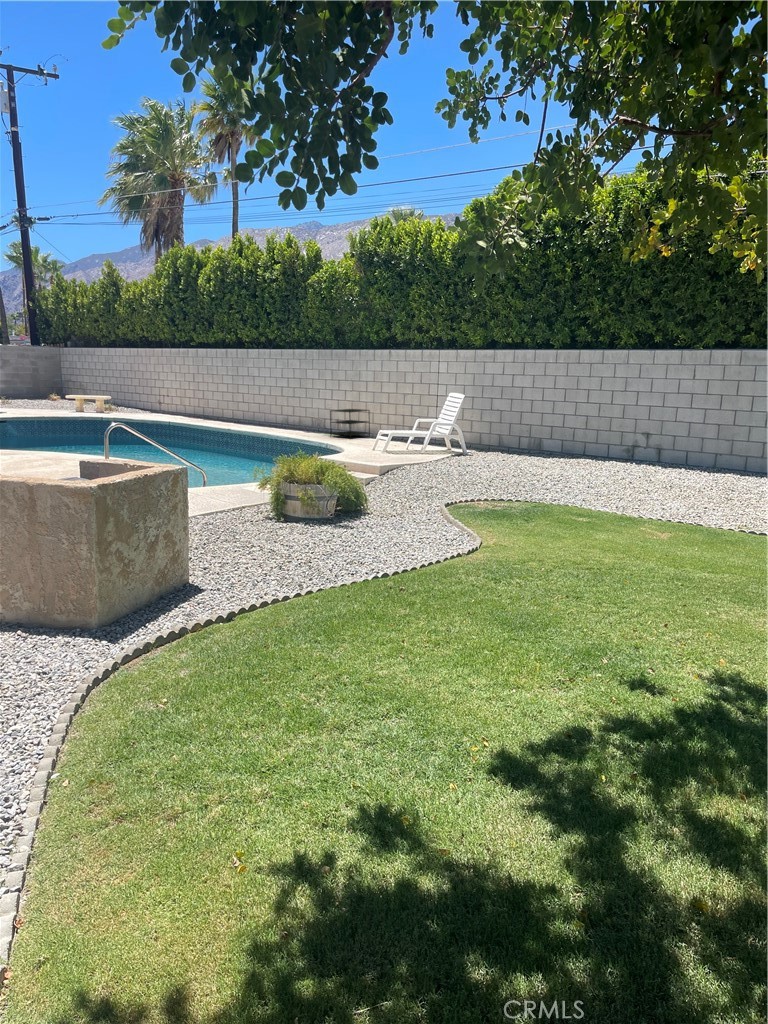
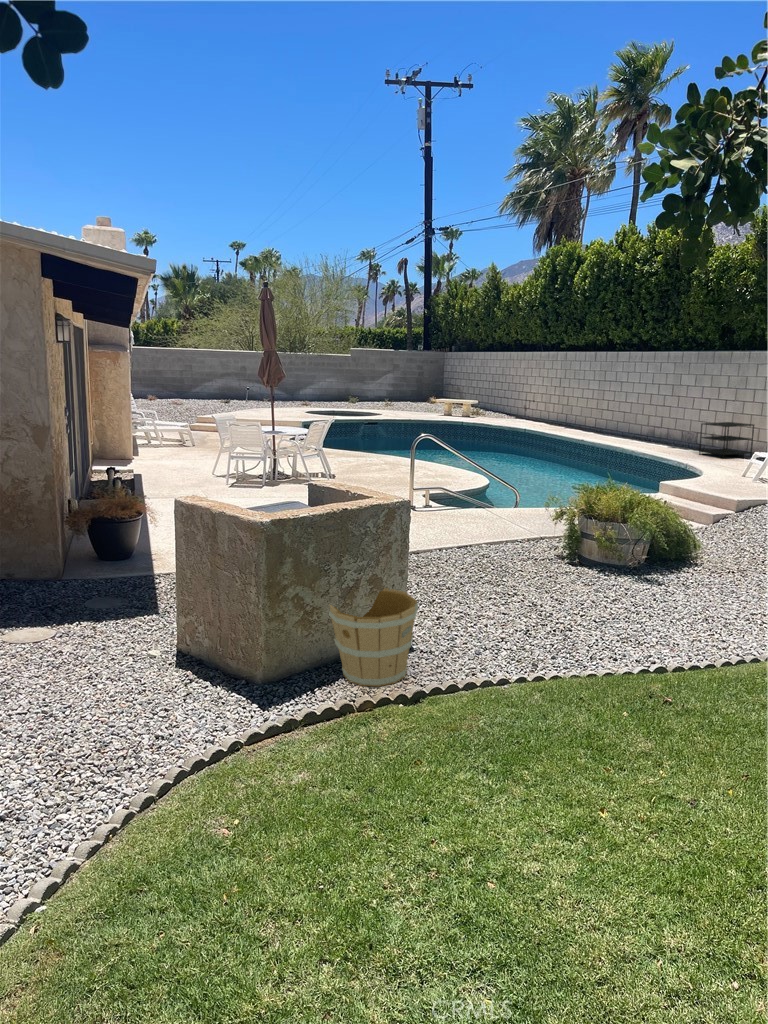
wooden bucket: none [130,542,212,624] -> present [329,588,418,687]

